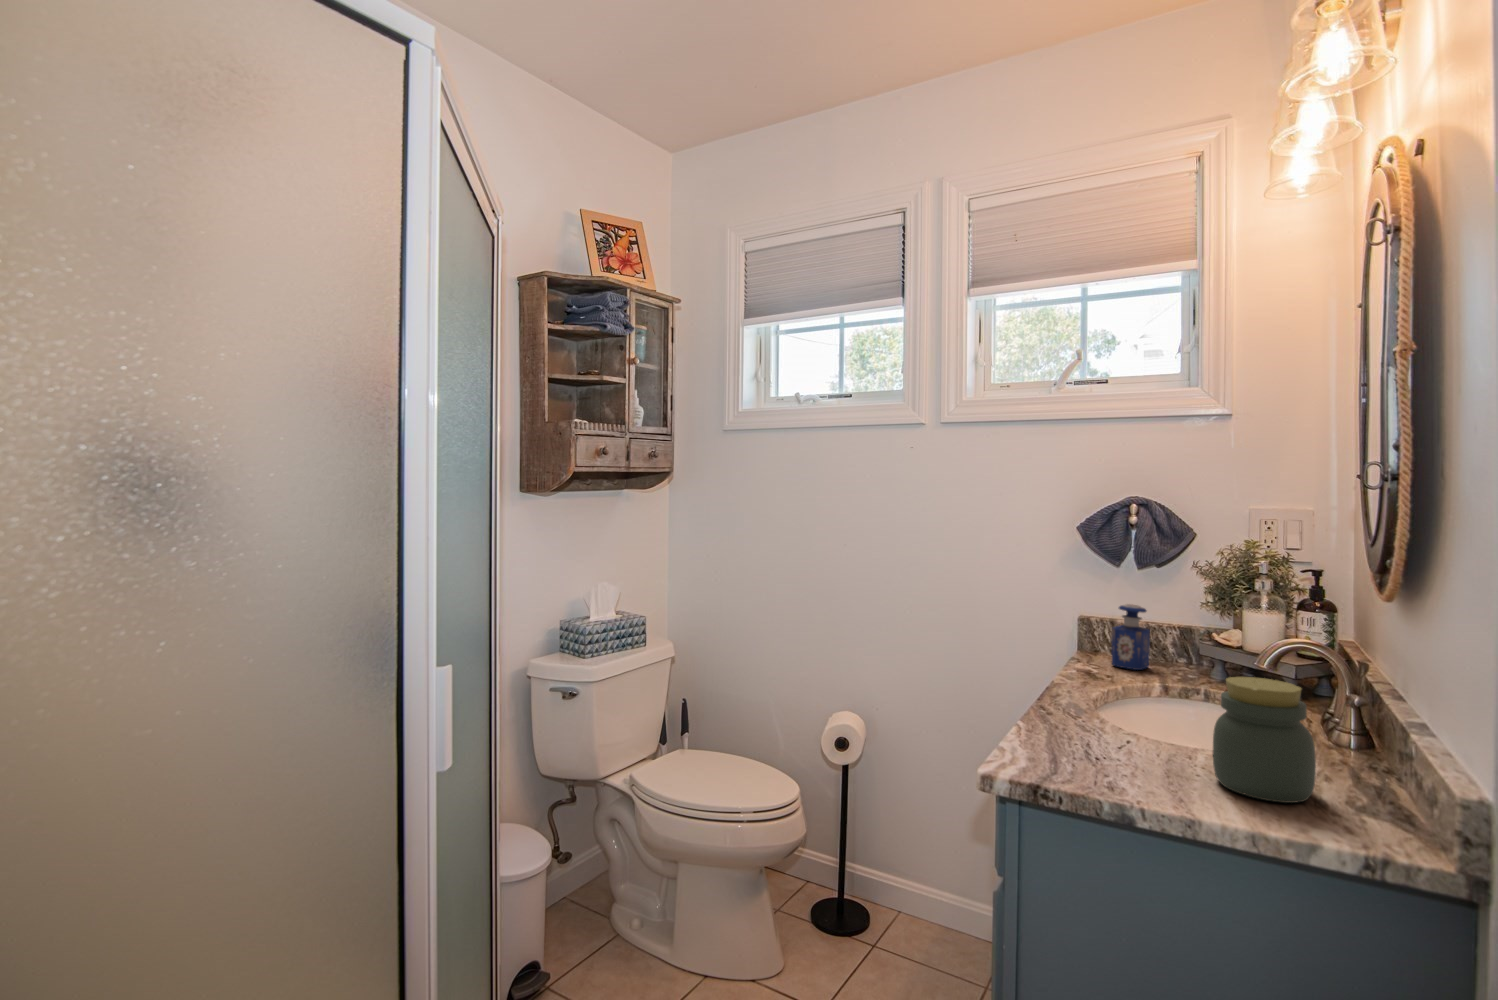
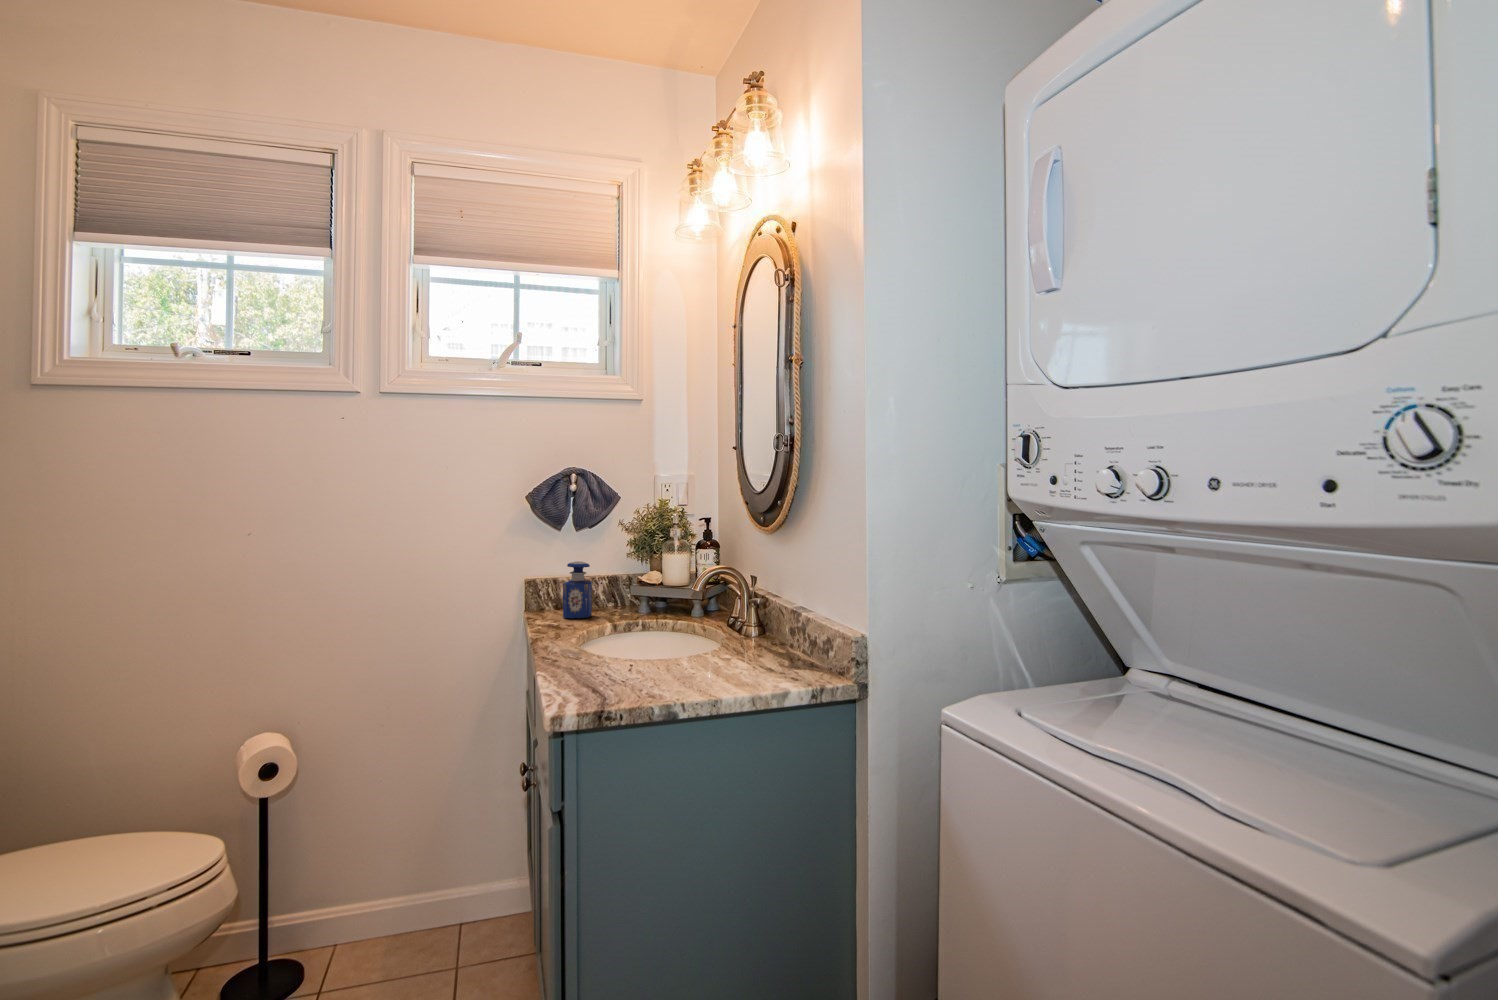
jar: present [1213,677,1316,803] -> none [702,592,764,678]

